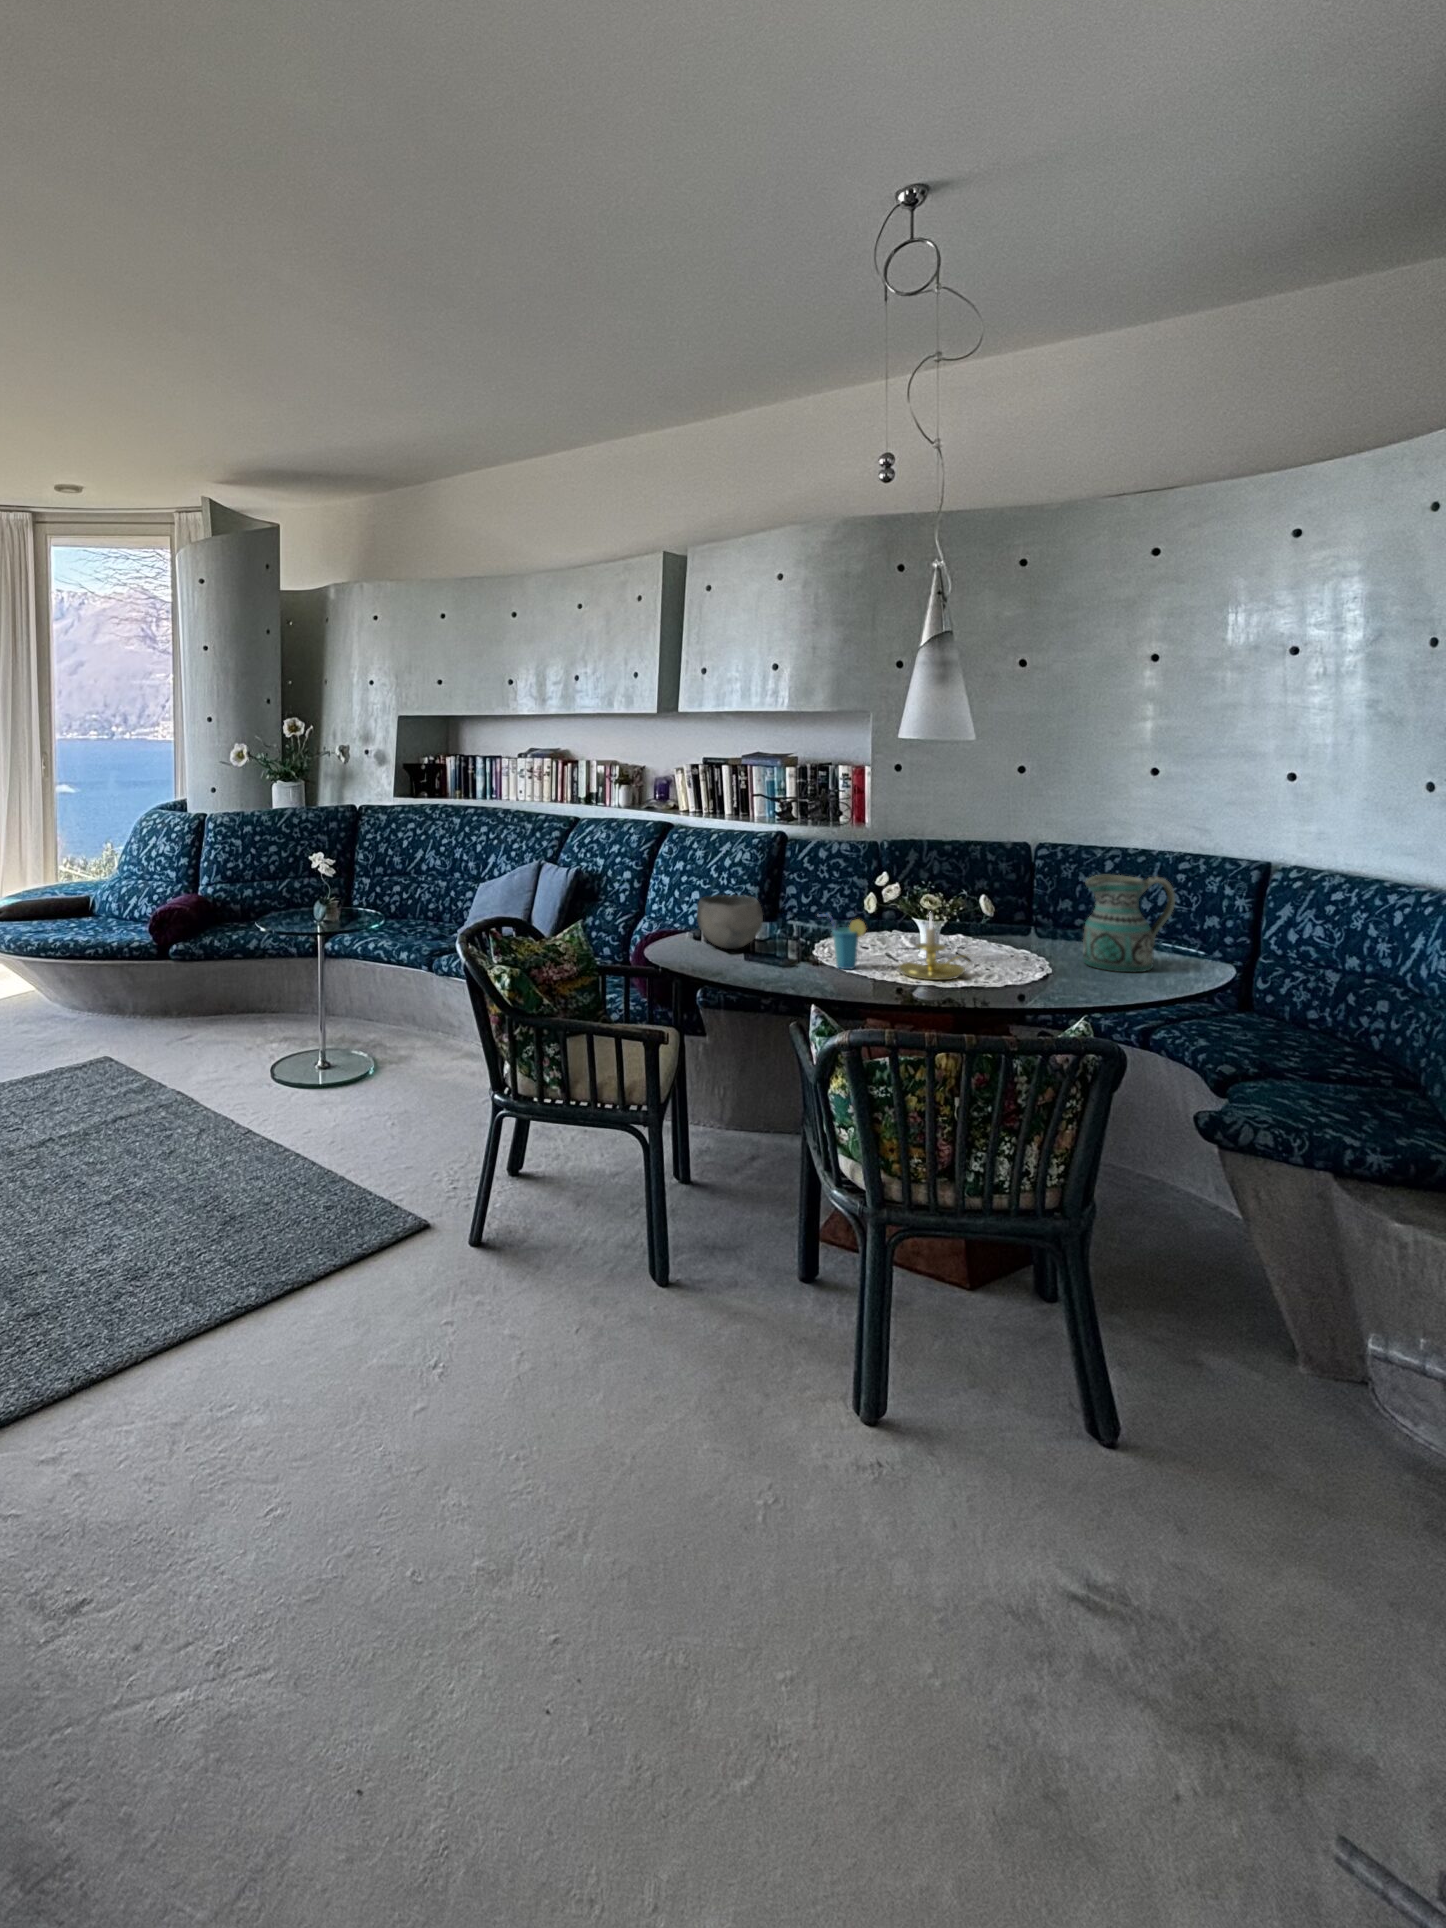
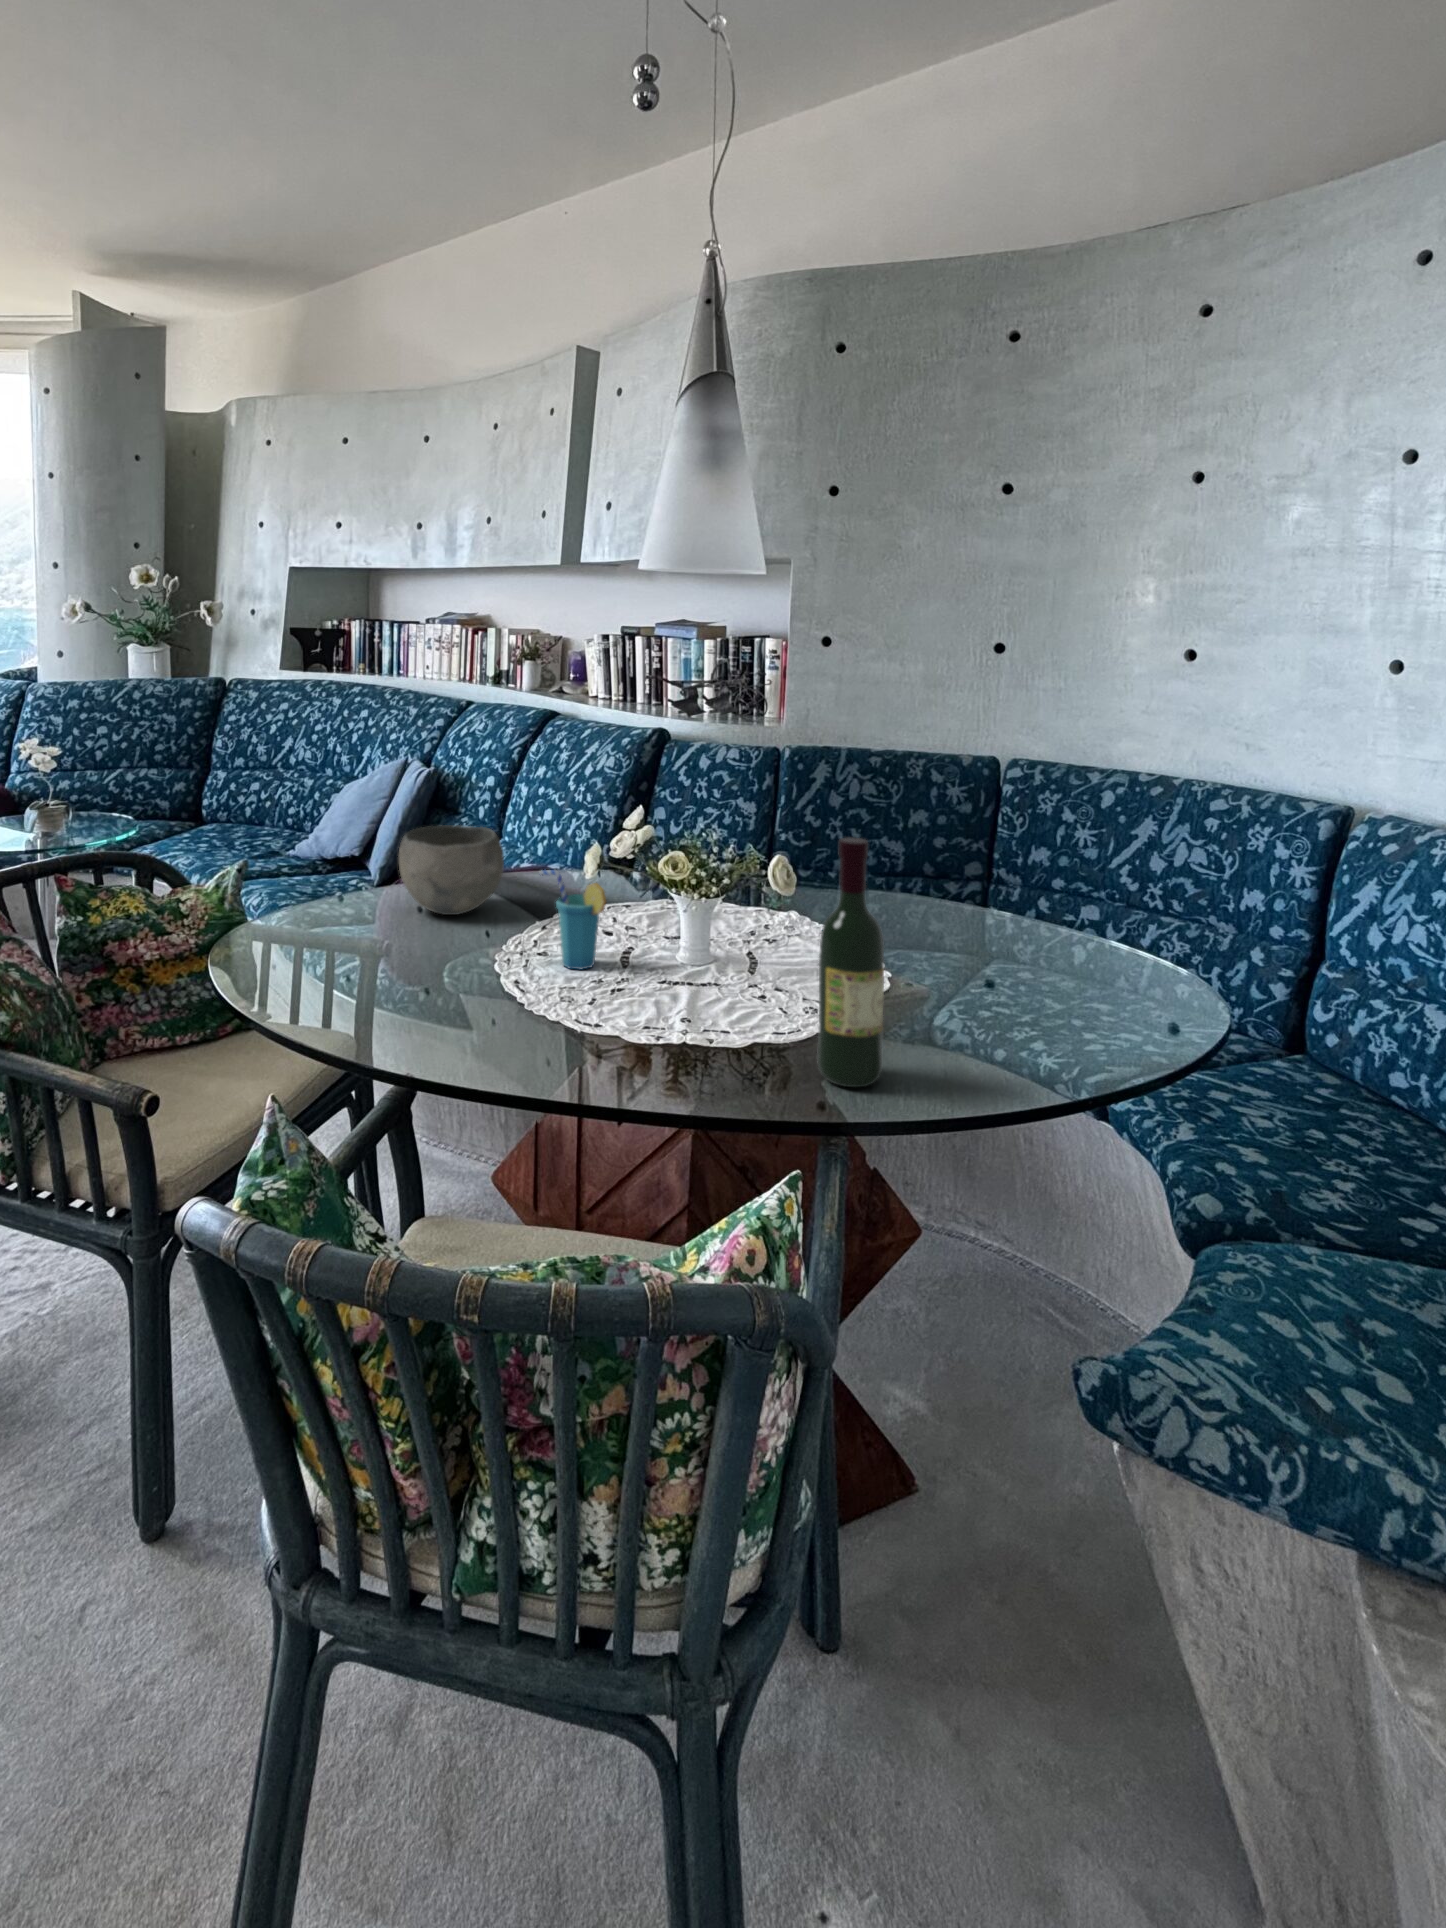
ceramic pitcher: present [1083,875,1175,972] -> none [990,824,1151,1004]
wine bottle: none [1032,880,1068,1005] -> present [817,838,884,1087]
candle holder: present [899,915,966,980] -> none [647,878,778,1004]

